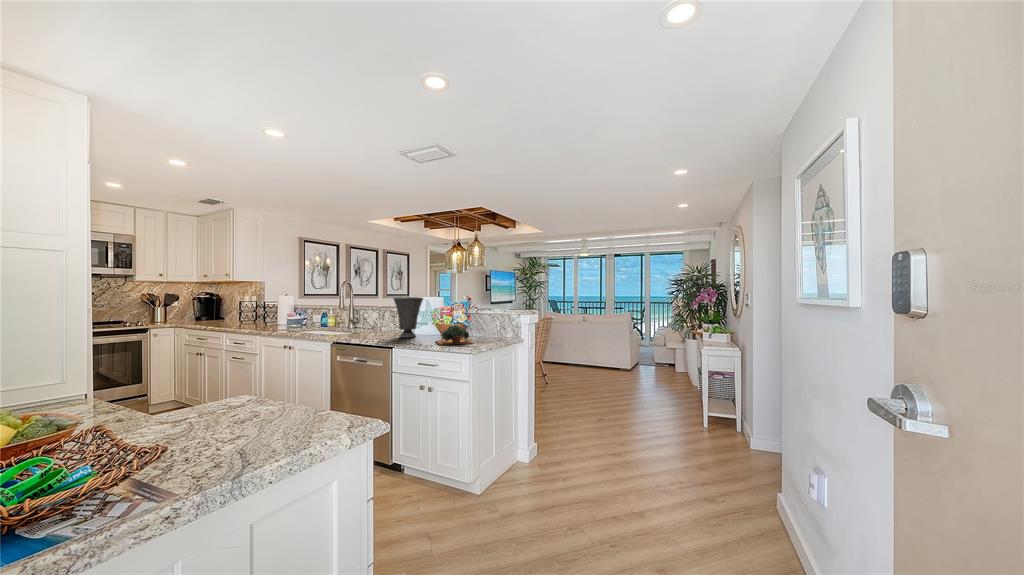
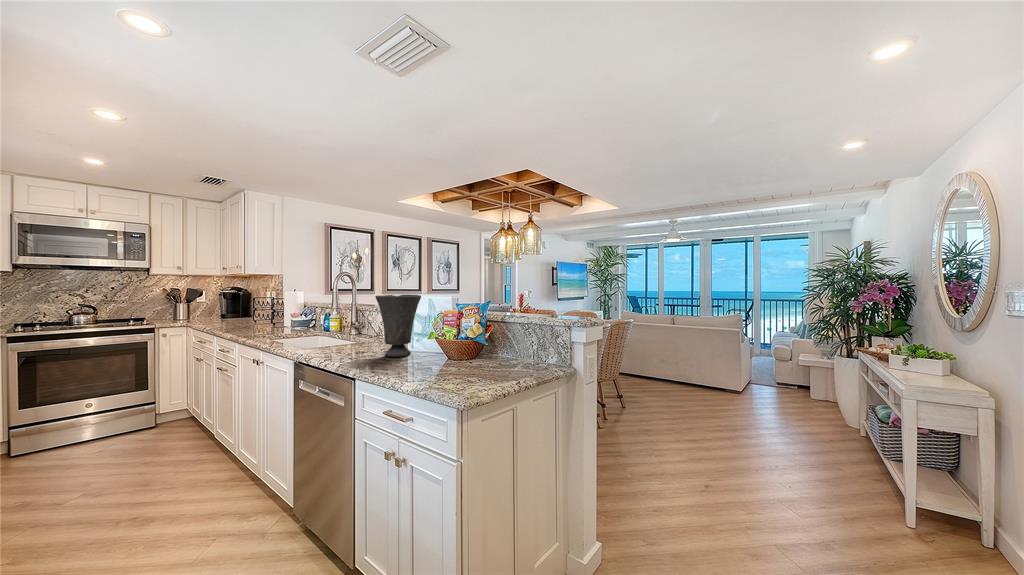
succulent plant: present [436,325,472,345] -> none [422,342,483,378]

